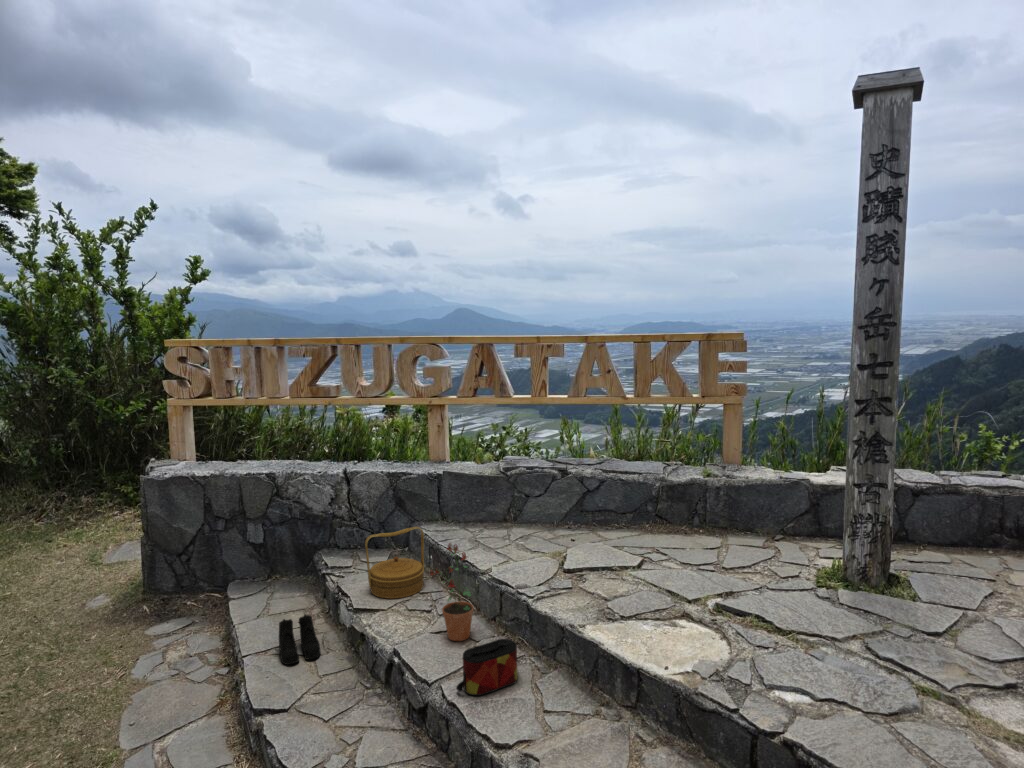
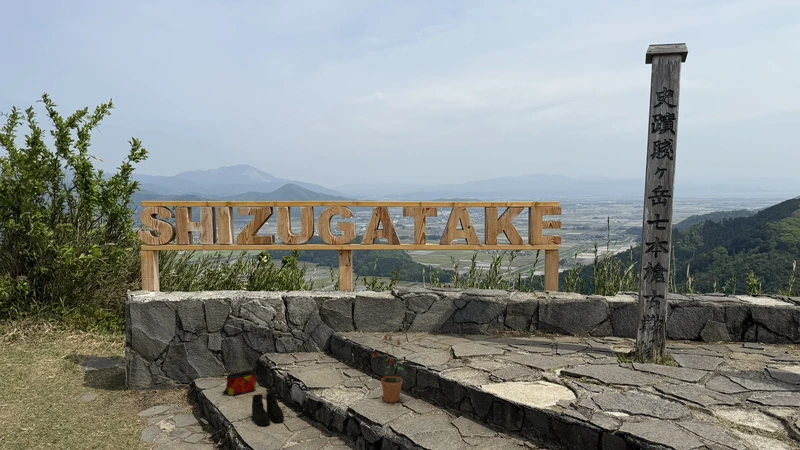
basket: present [365,527,424,599] -> none [313,330,352,380]
bag: present [456,639,518,696] -> present [223,370,257,396]

